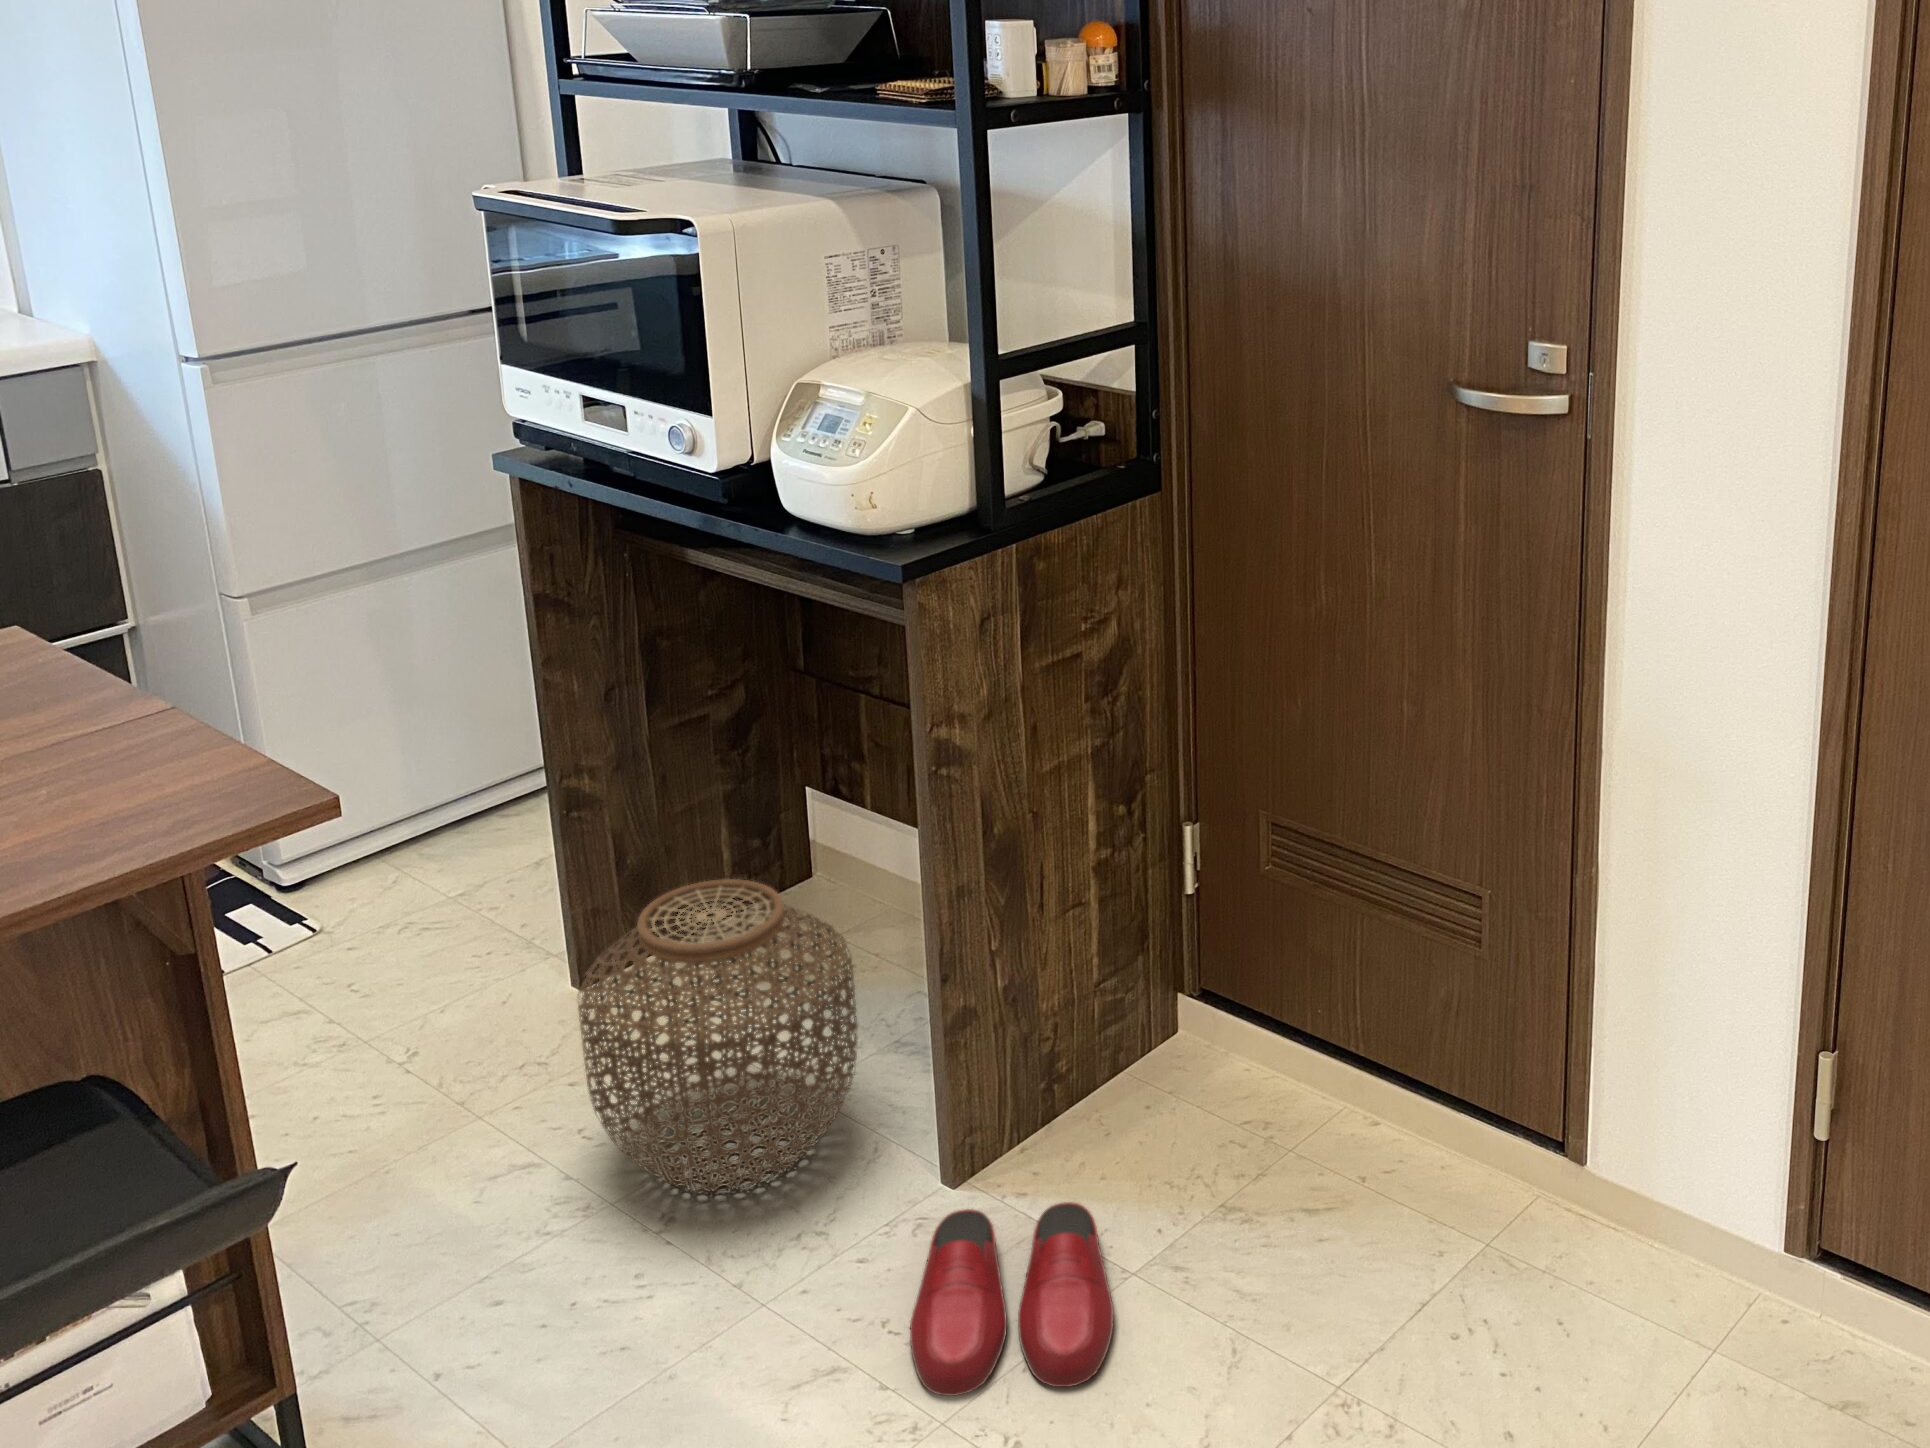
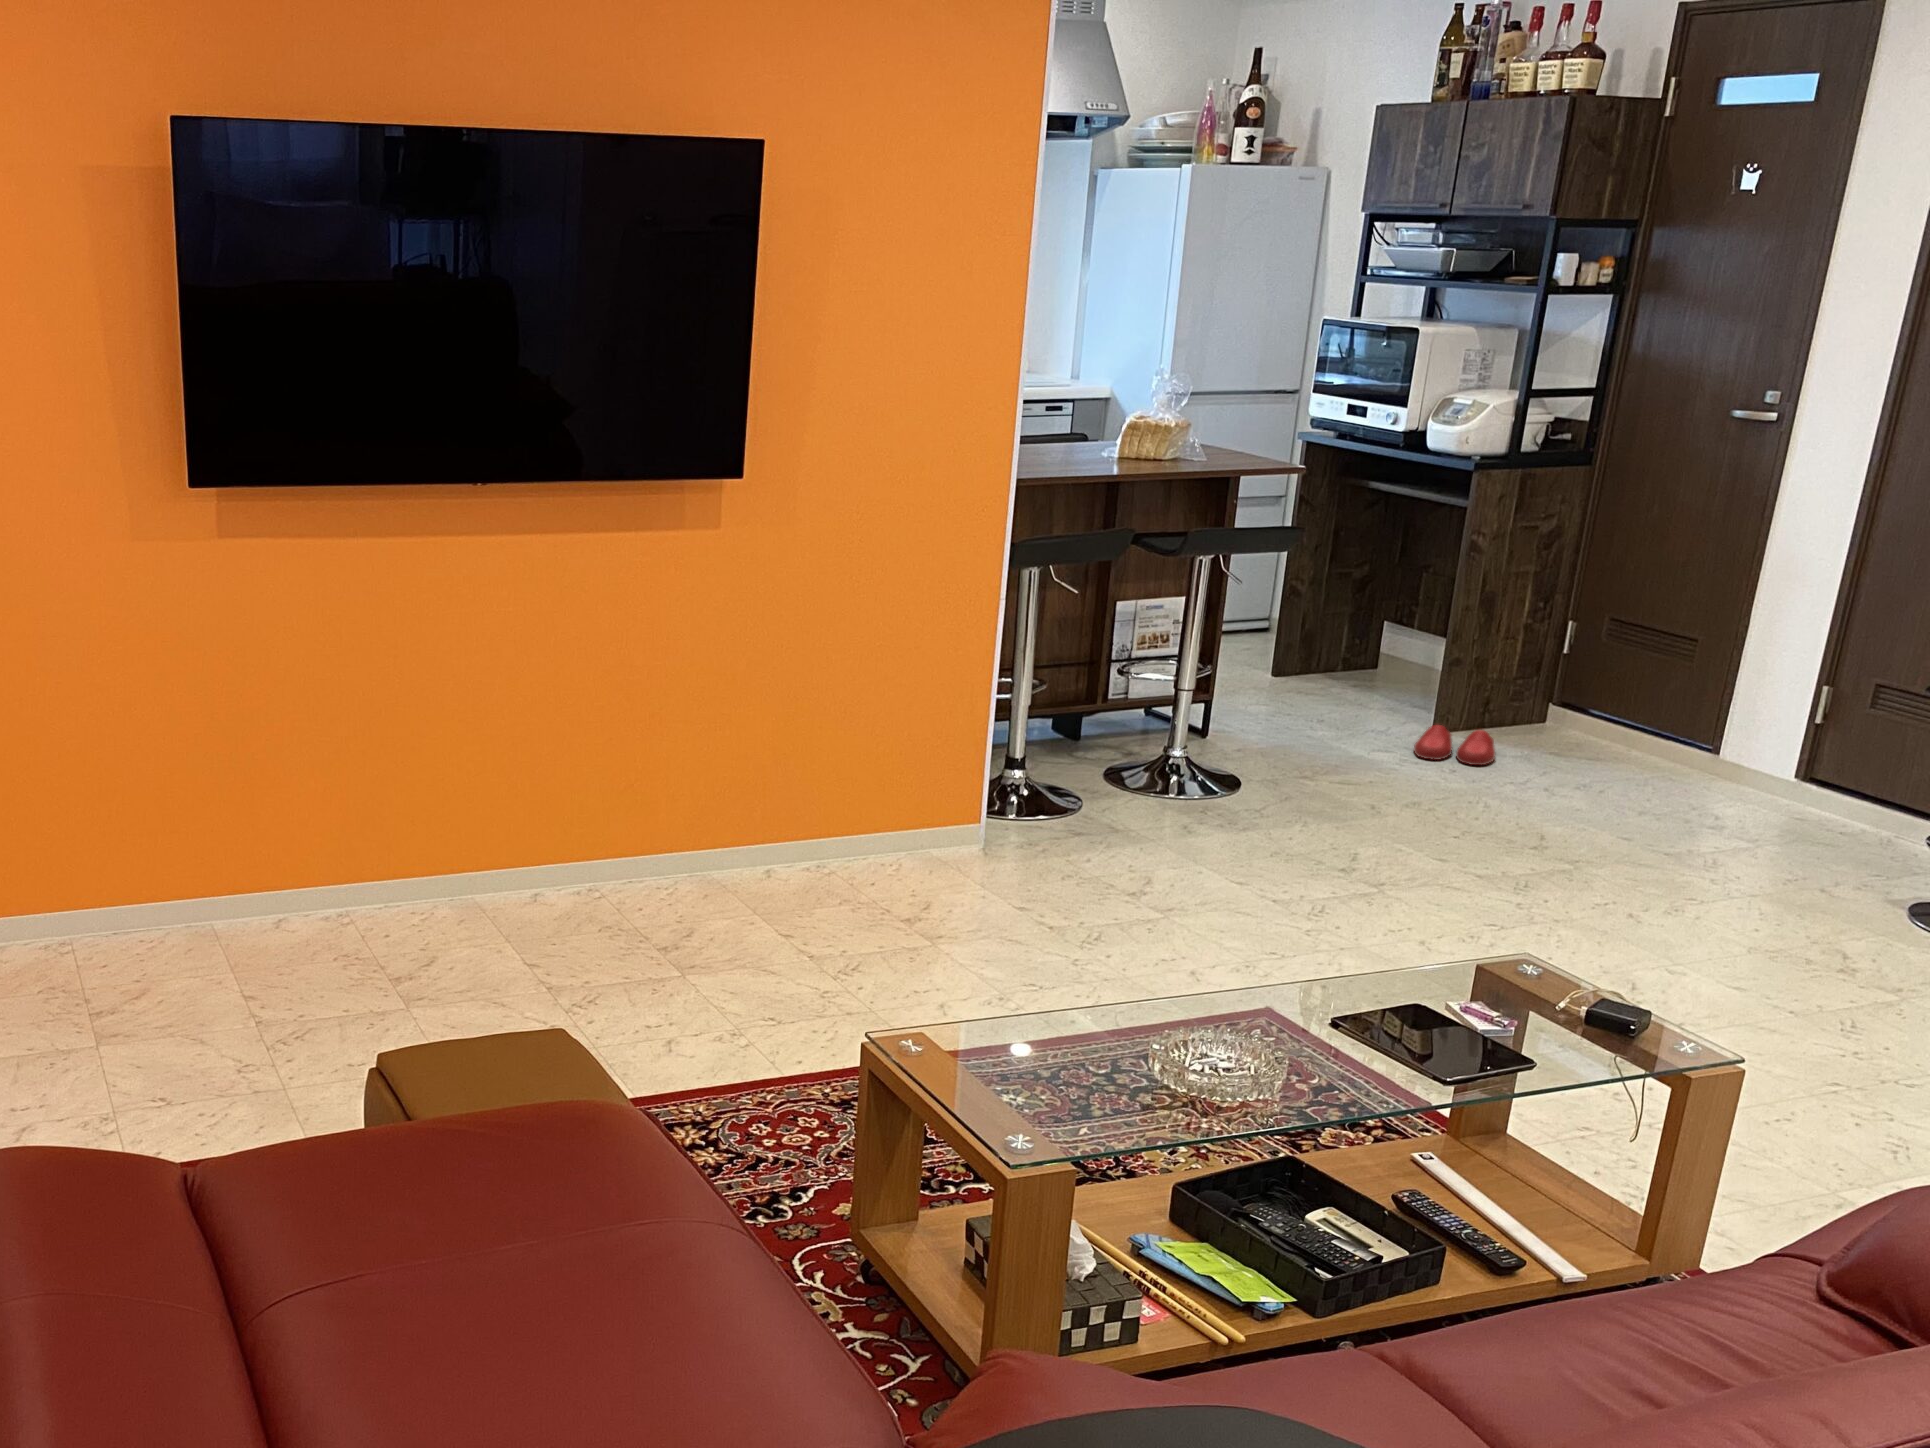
woven basket: present [578,879,858,1191] -> none [1298,602,1412,719]

